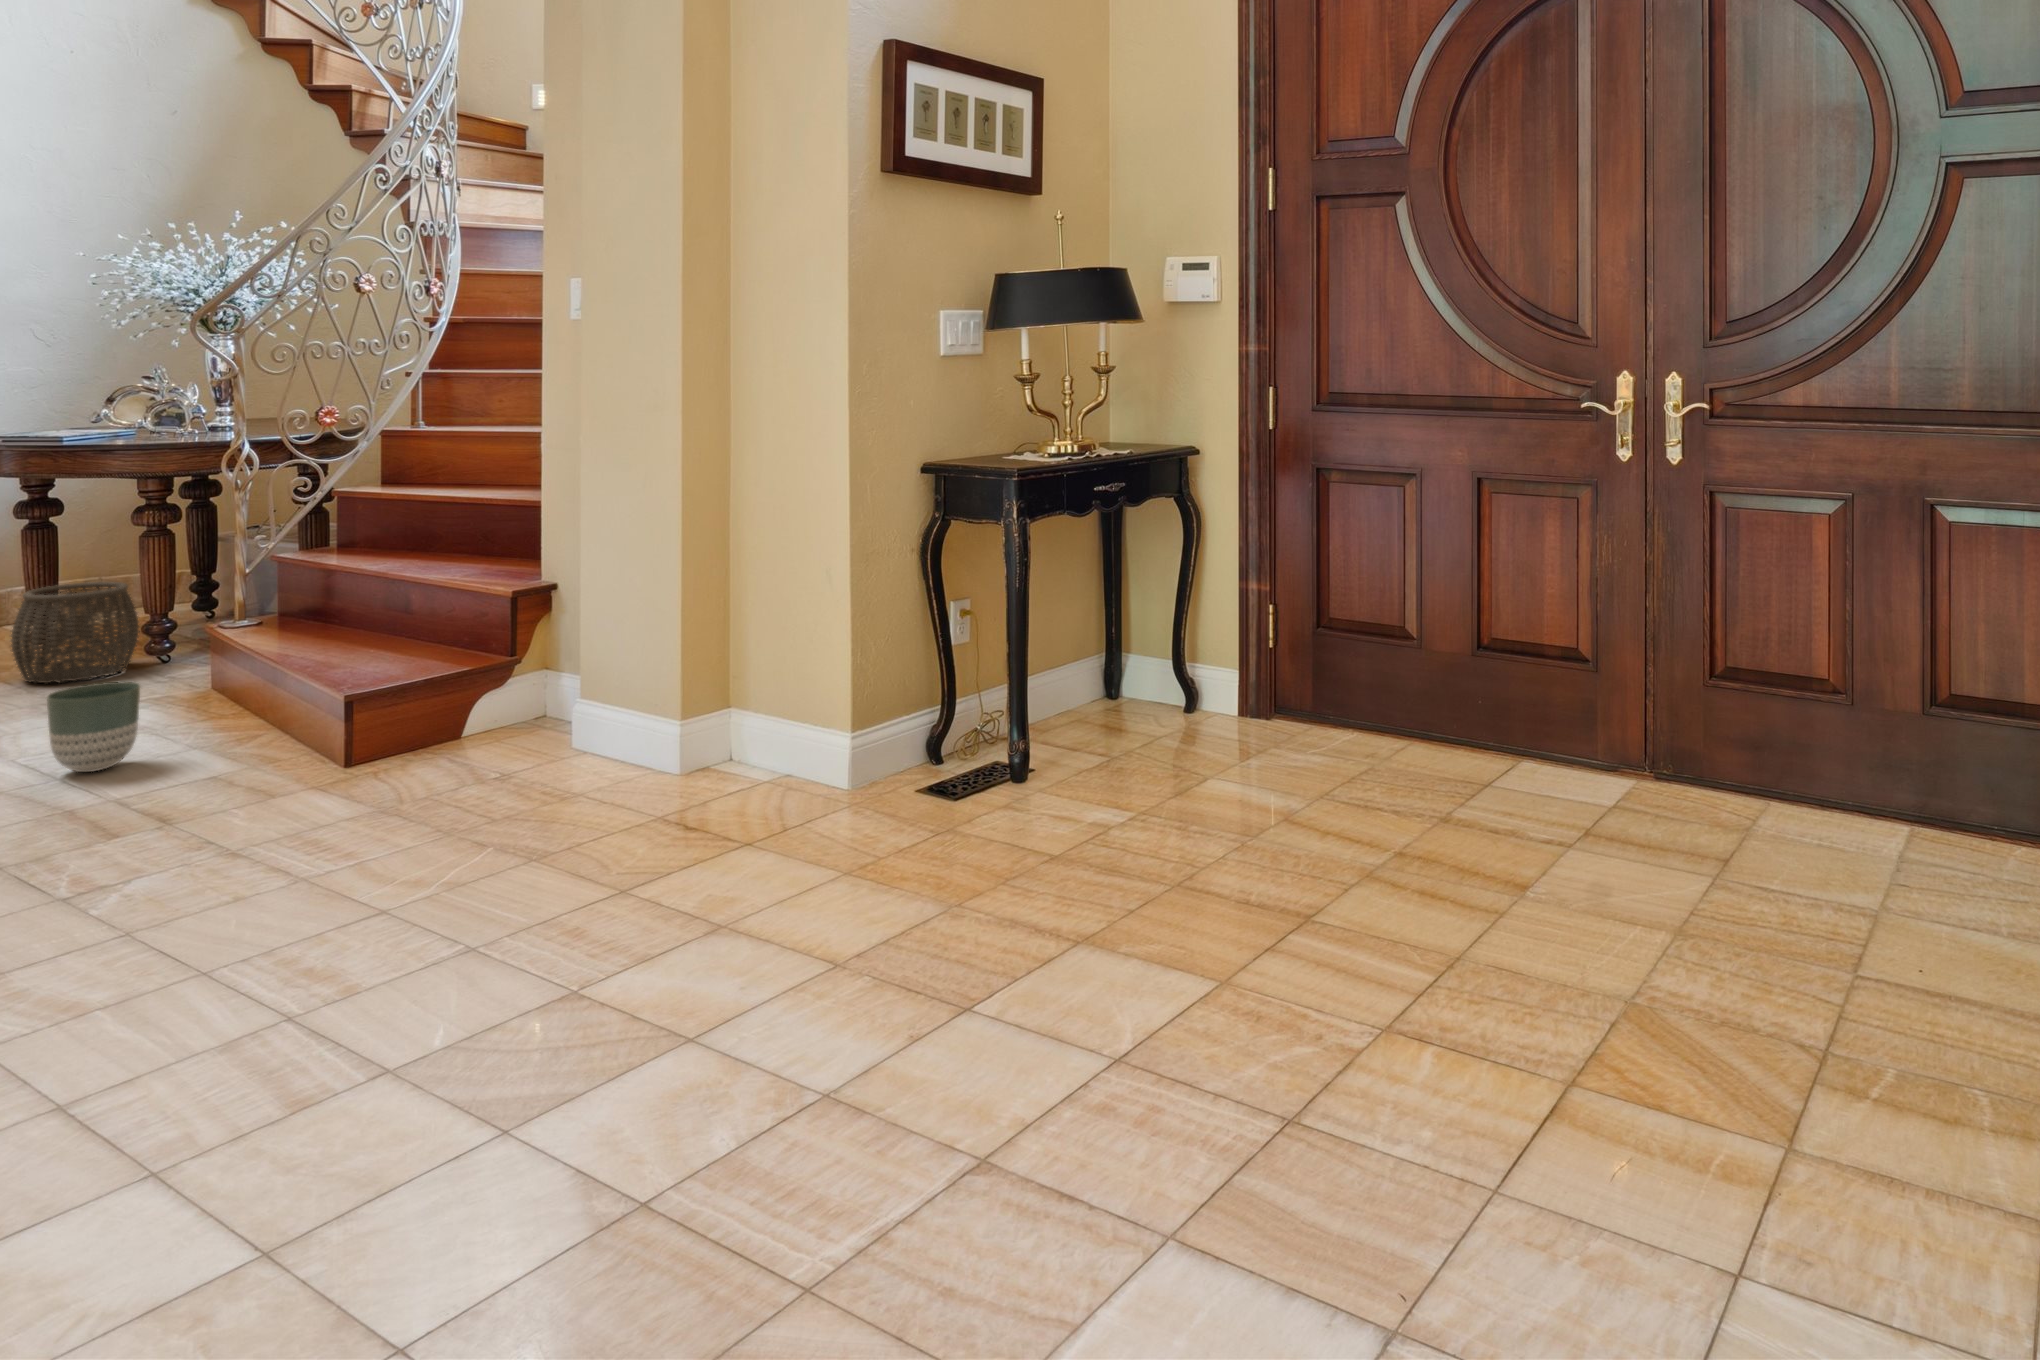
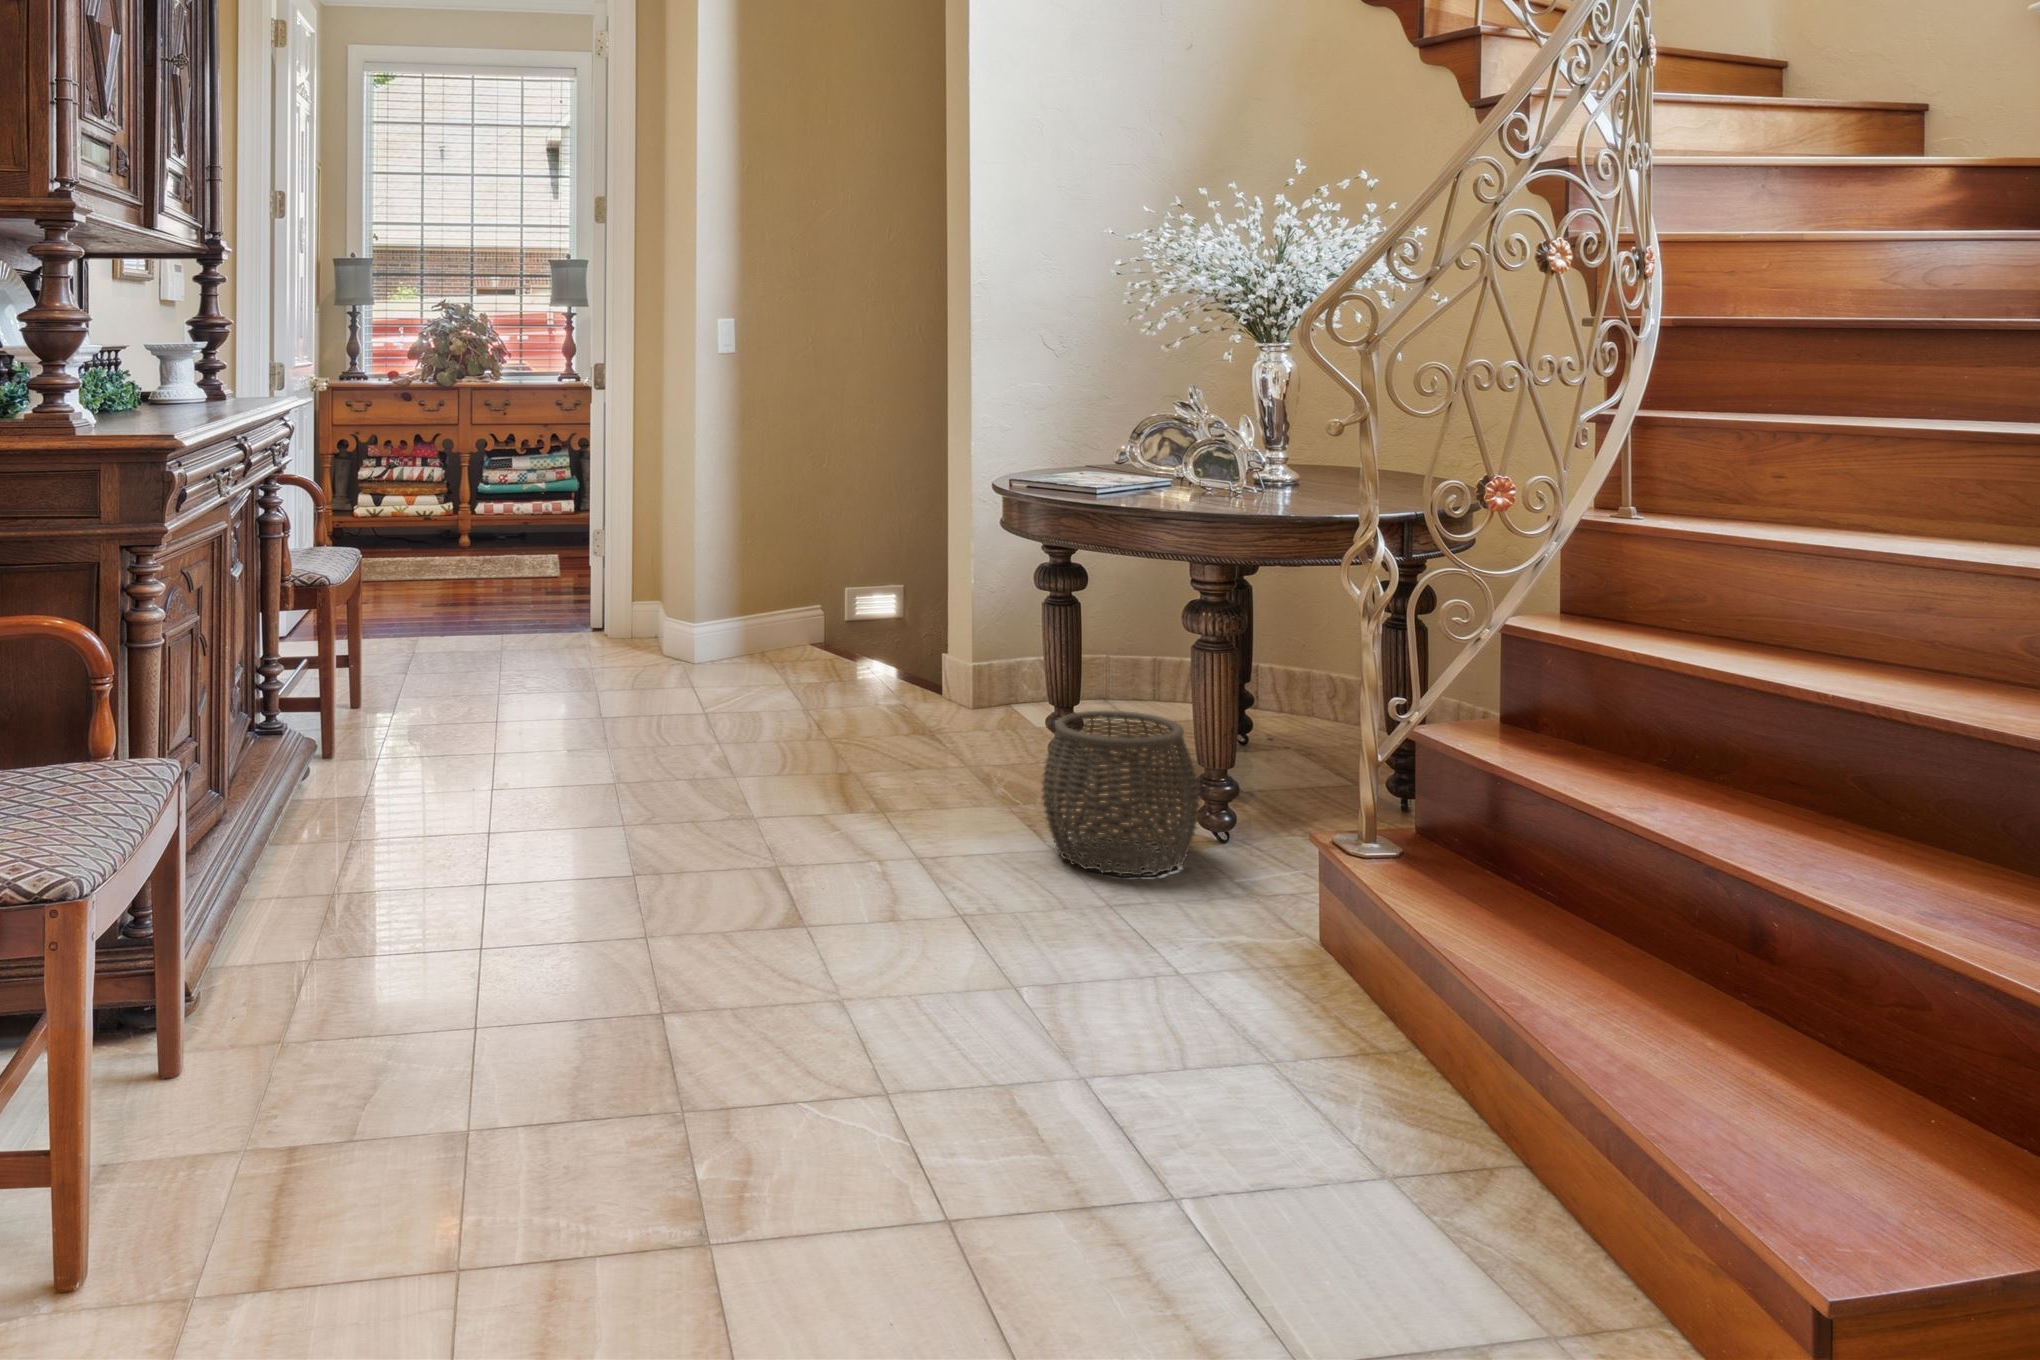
planter: present [47,682,141,772] -> none [1110,1007,1265,1218]

